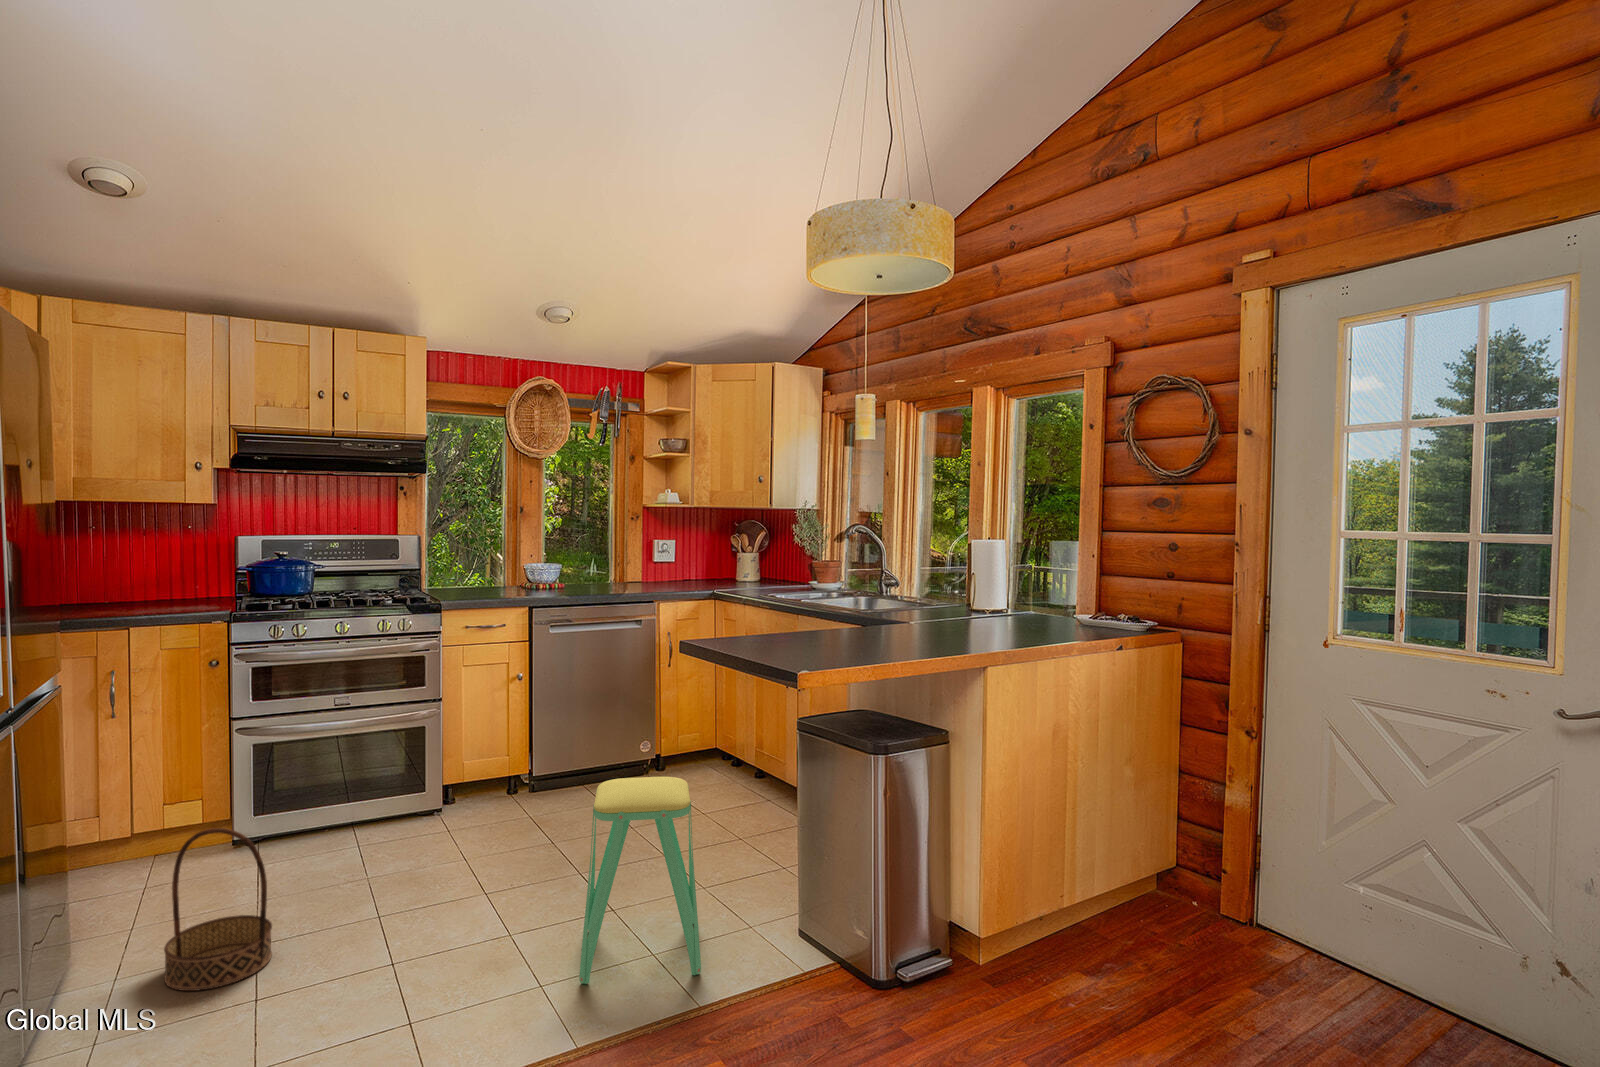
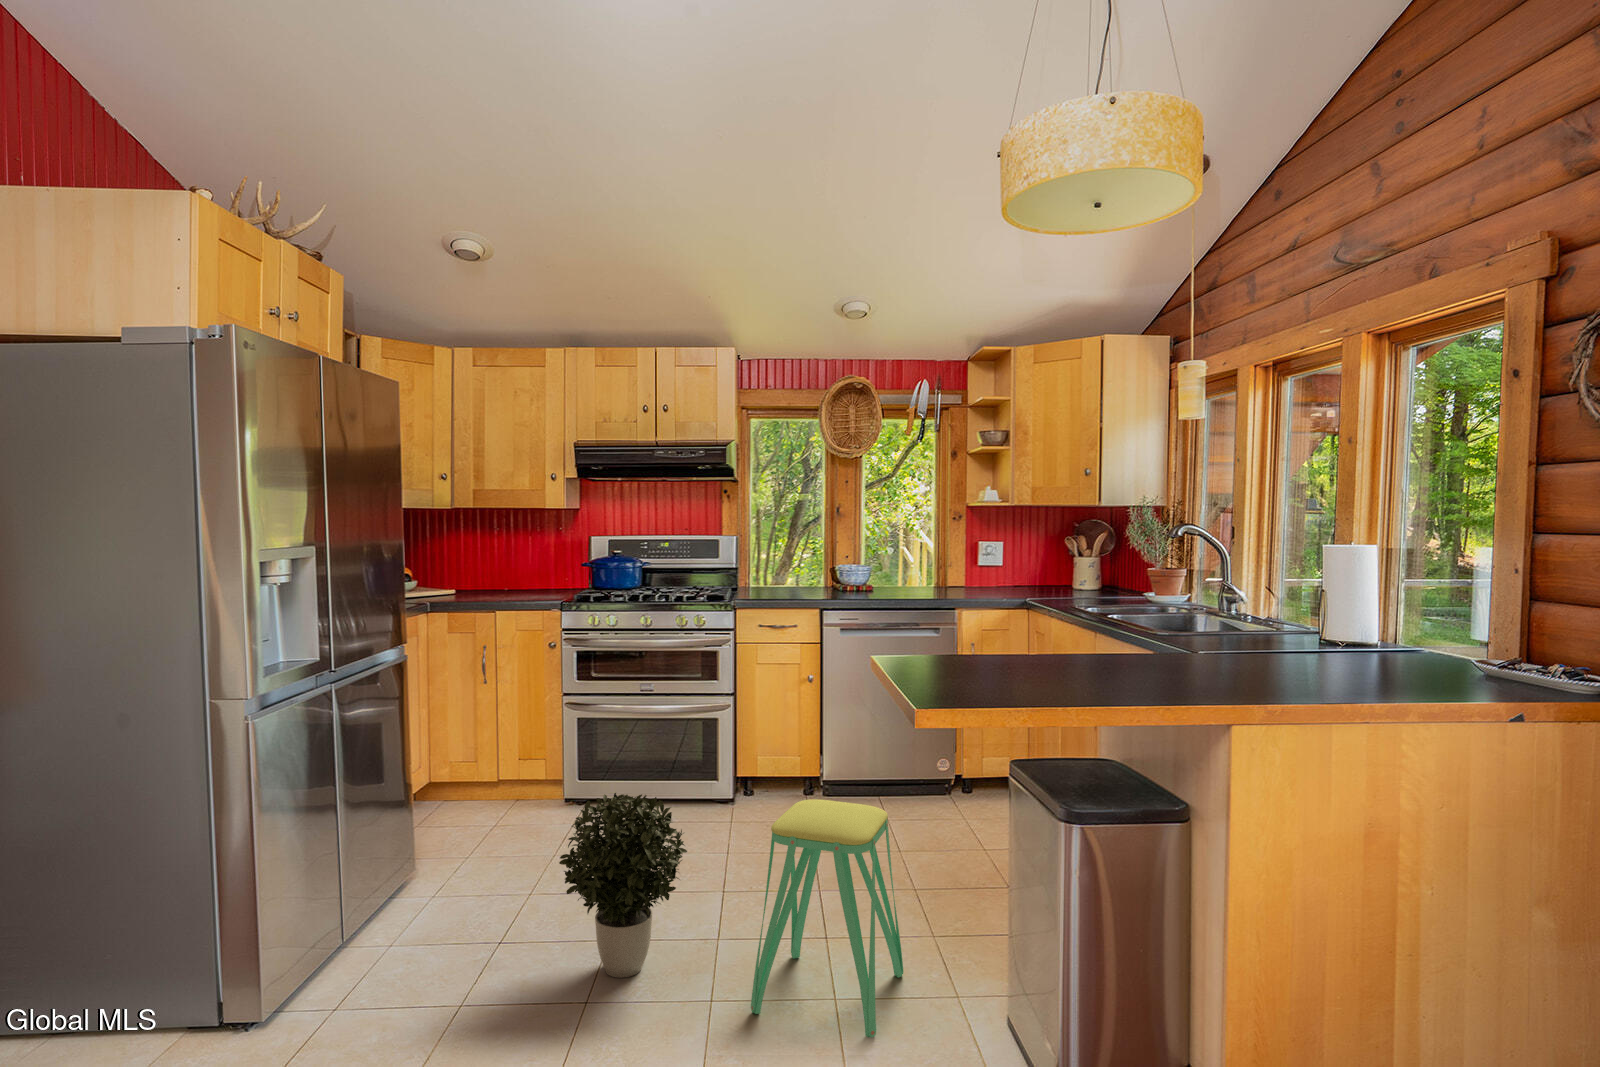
potted plant: none [358,800,491,991] -> present [559,793,687,978]
basket: present [164,828,272,991] -> none [450,790,533,930]

